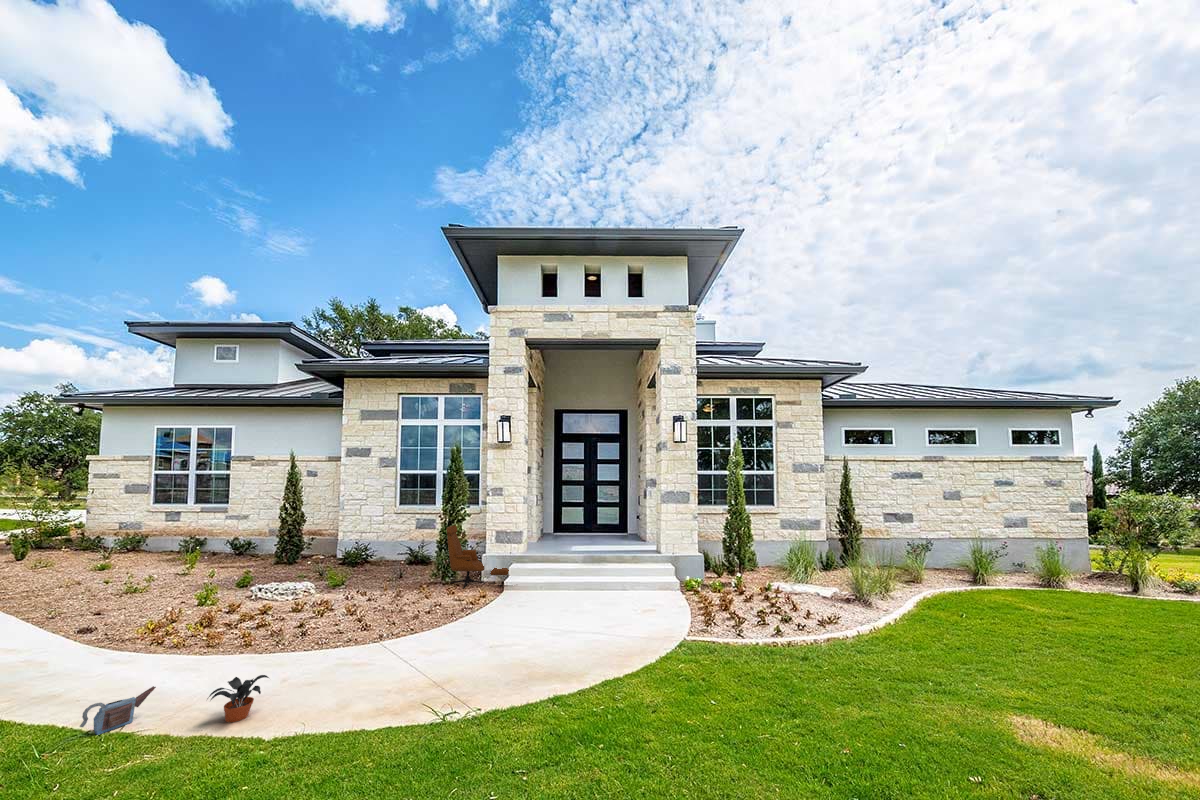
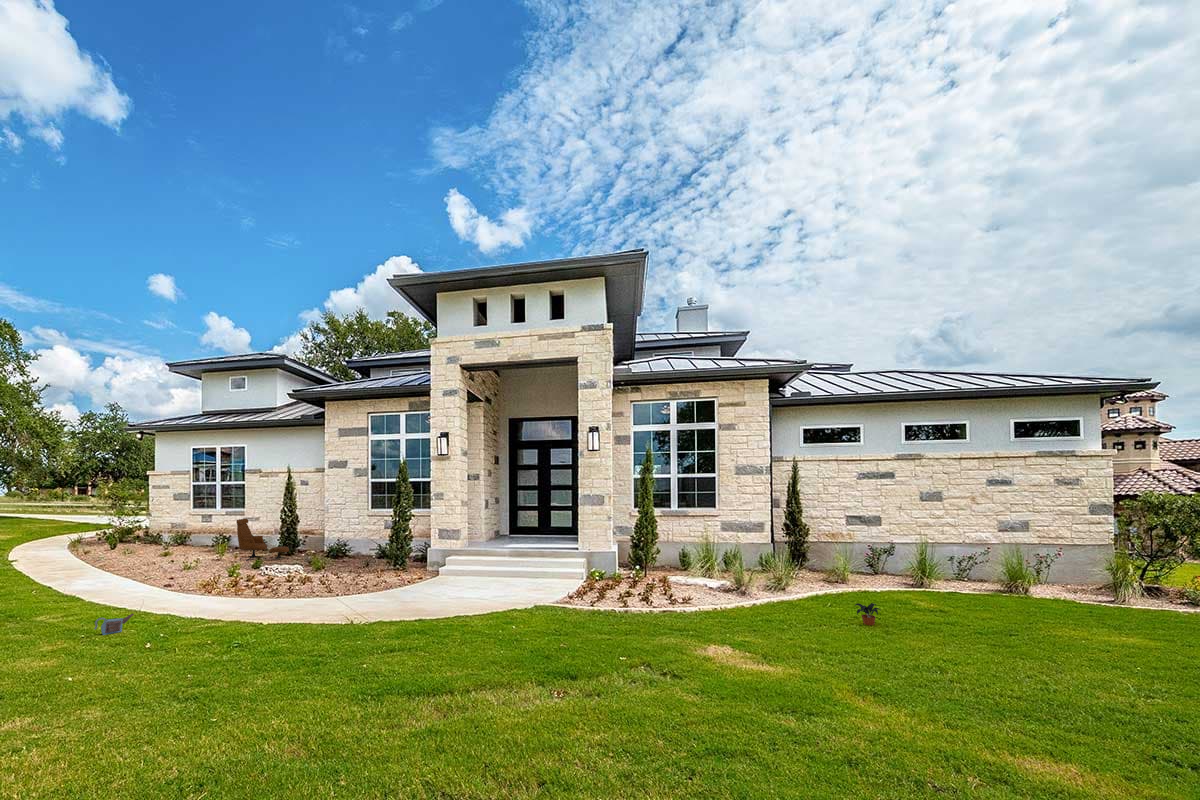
lounge chair: present [447,526,509,589] -> present [236,519,289,561]
potted plant: present [207,675,269,722] -> present [855,603,880,625]

